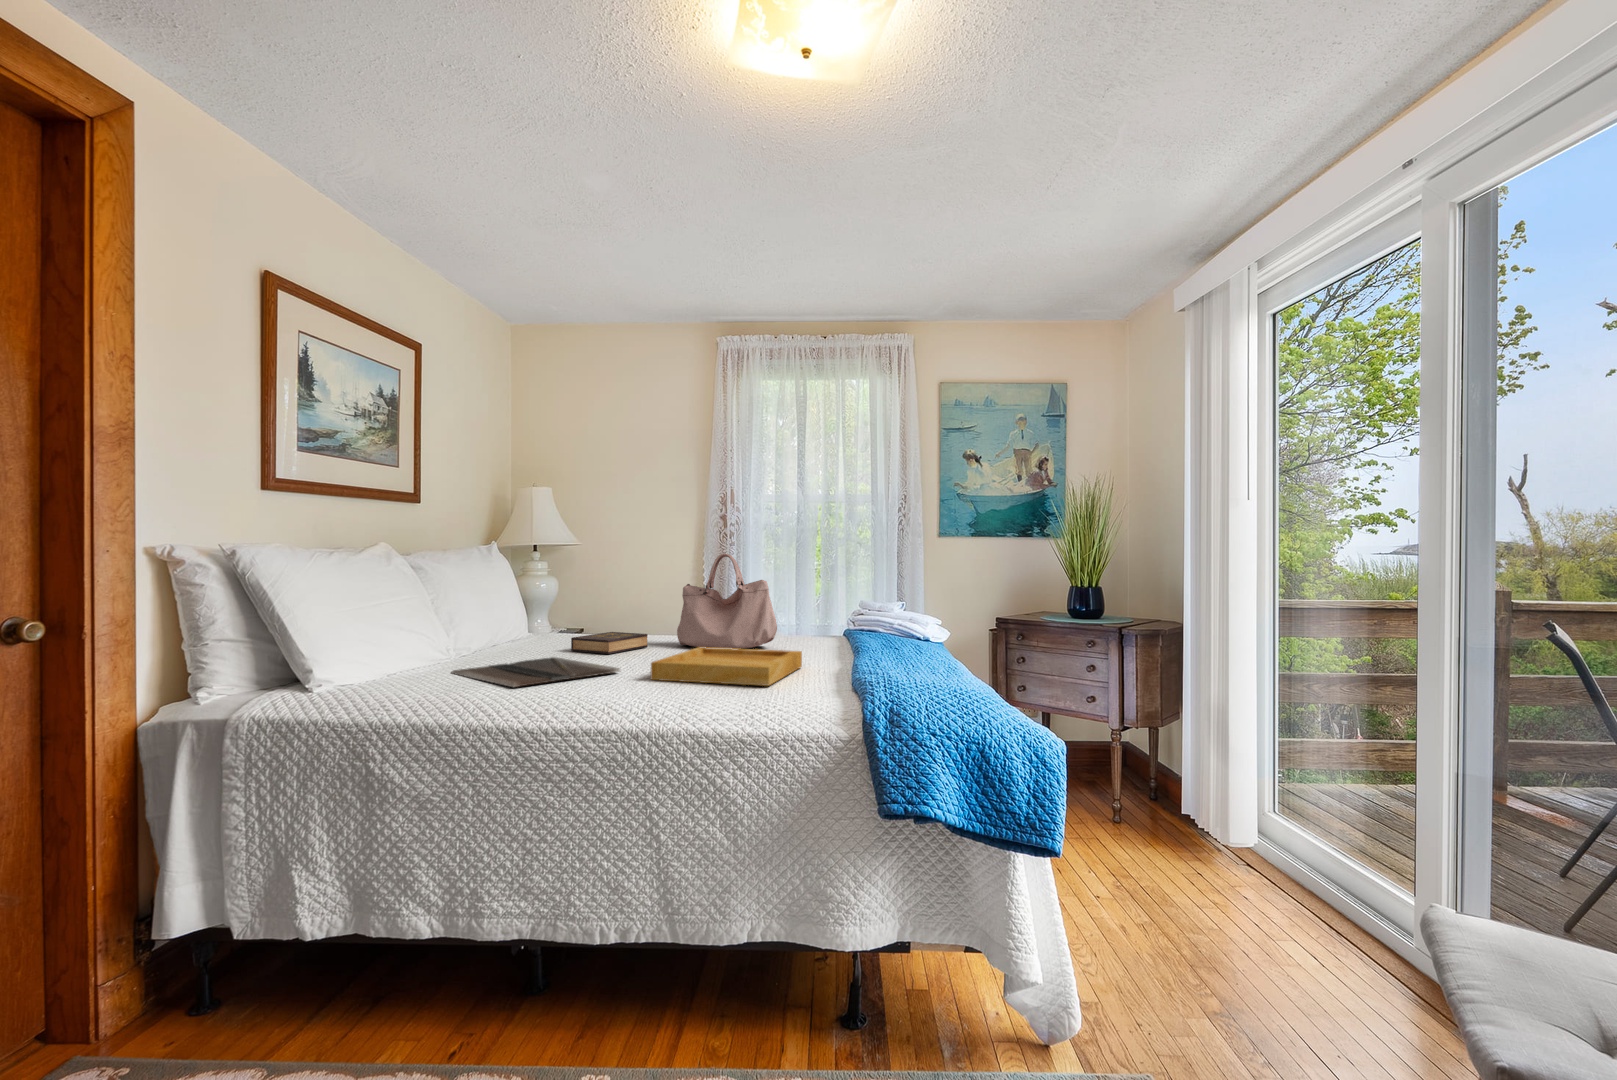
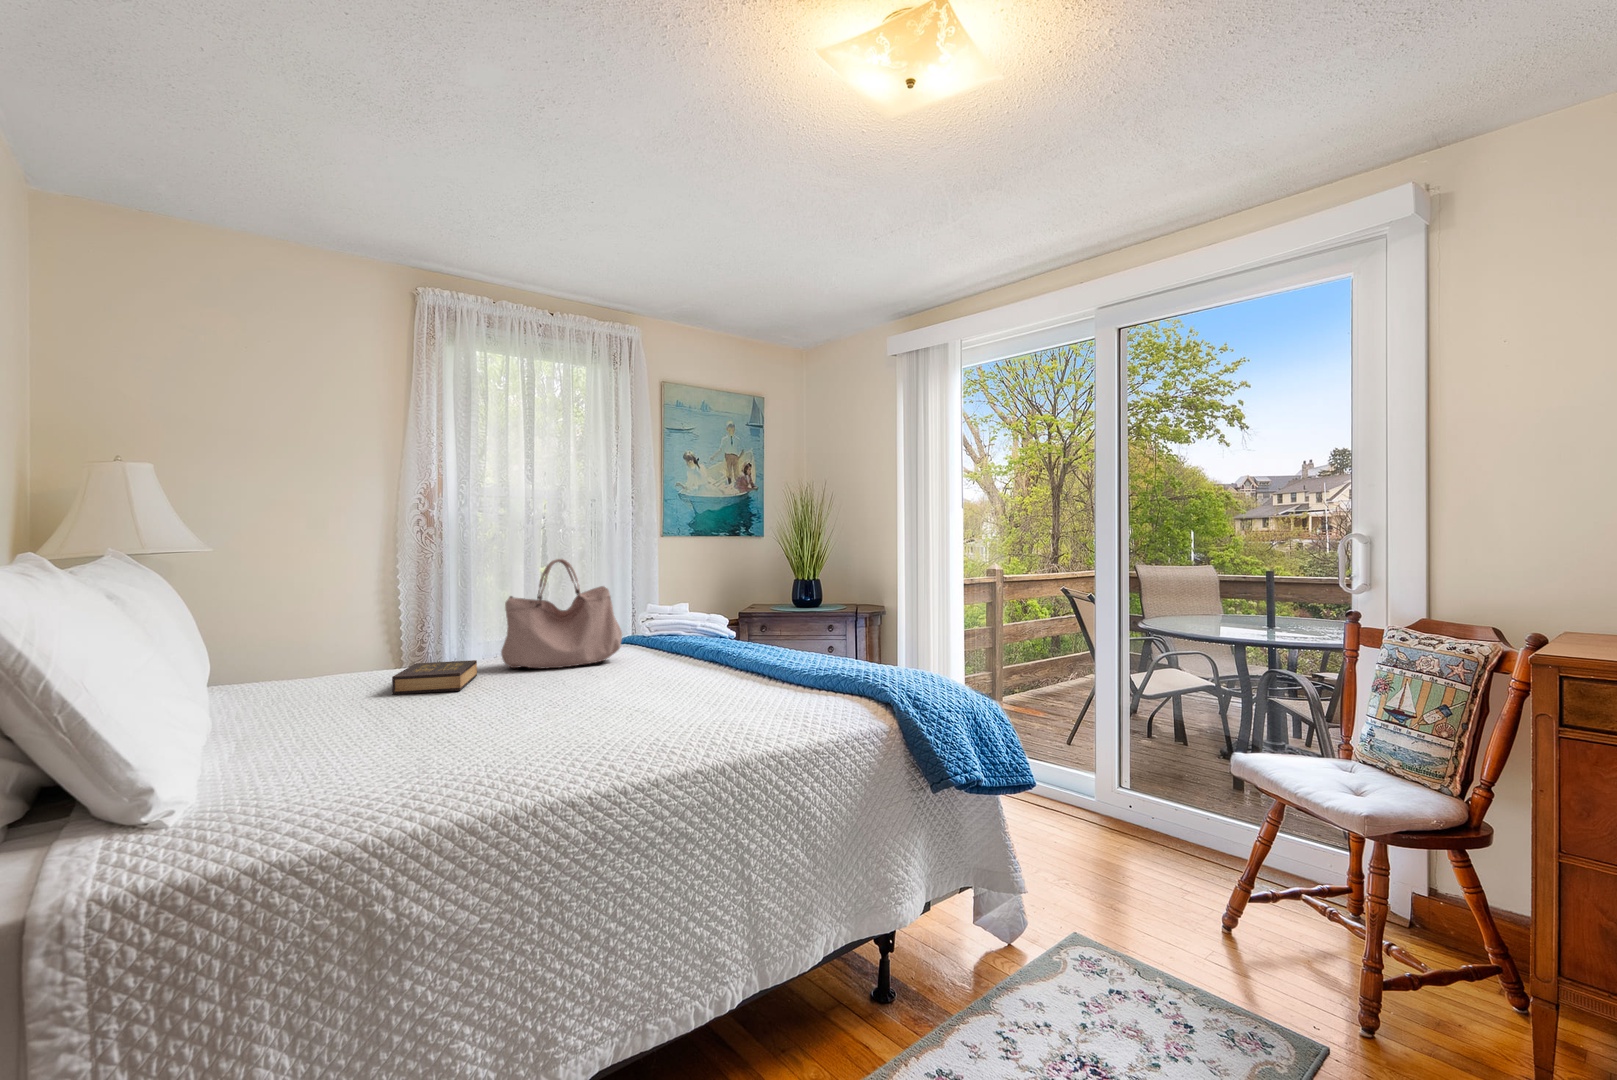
tray: present [651,647,802,686] -> none [591,656,749,710]
laptop: present [452,657,620,687] -> none [313,702,555,751]

